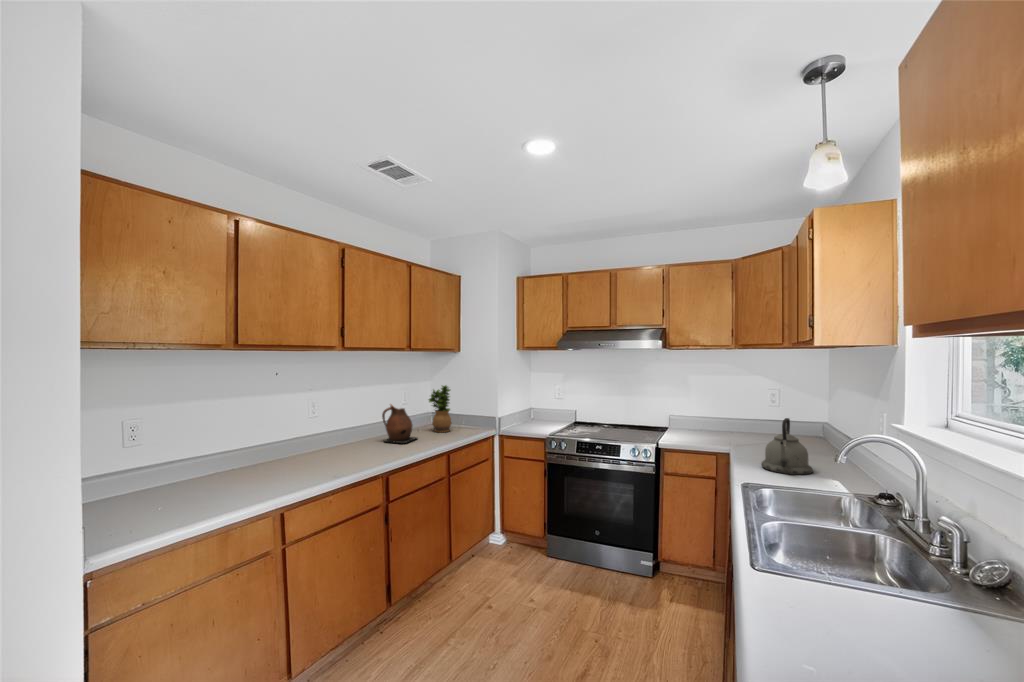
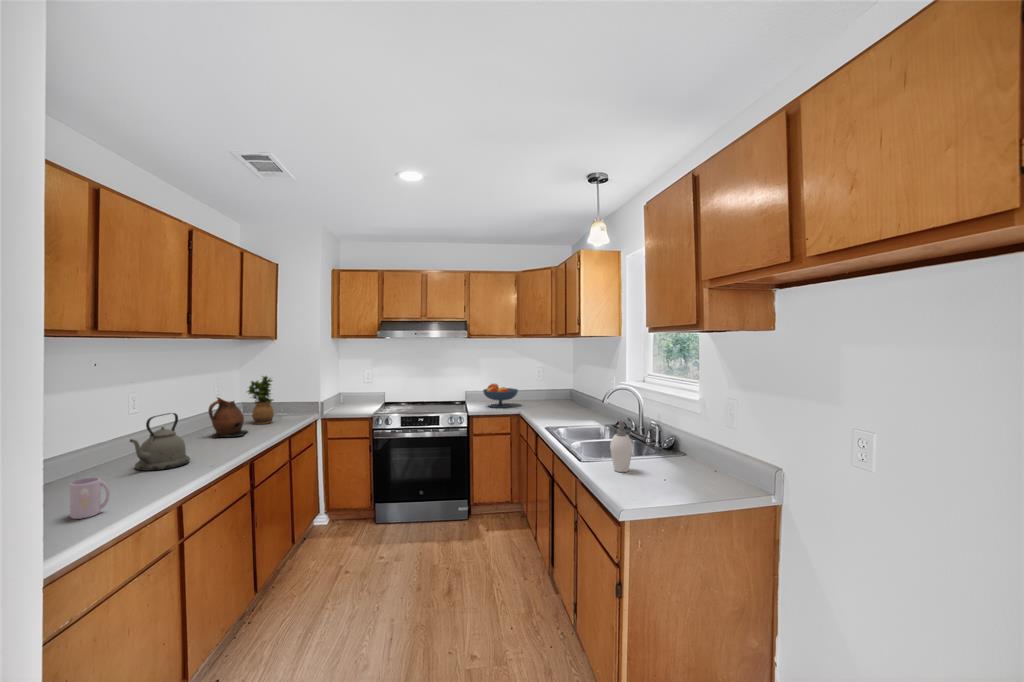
fruit bowl: none [680,409,731,443] -> present [483,384,518,408]
kettle: present [761,418,813,475] -> present [130,413,190,471]
mug: none [173,476,206,515] -> present [70,477,110,519]
soap dispenser: none [804,523,863,639] -> present [610,421,632,472]

